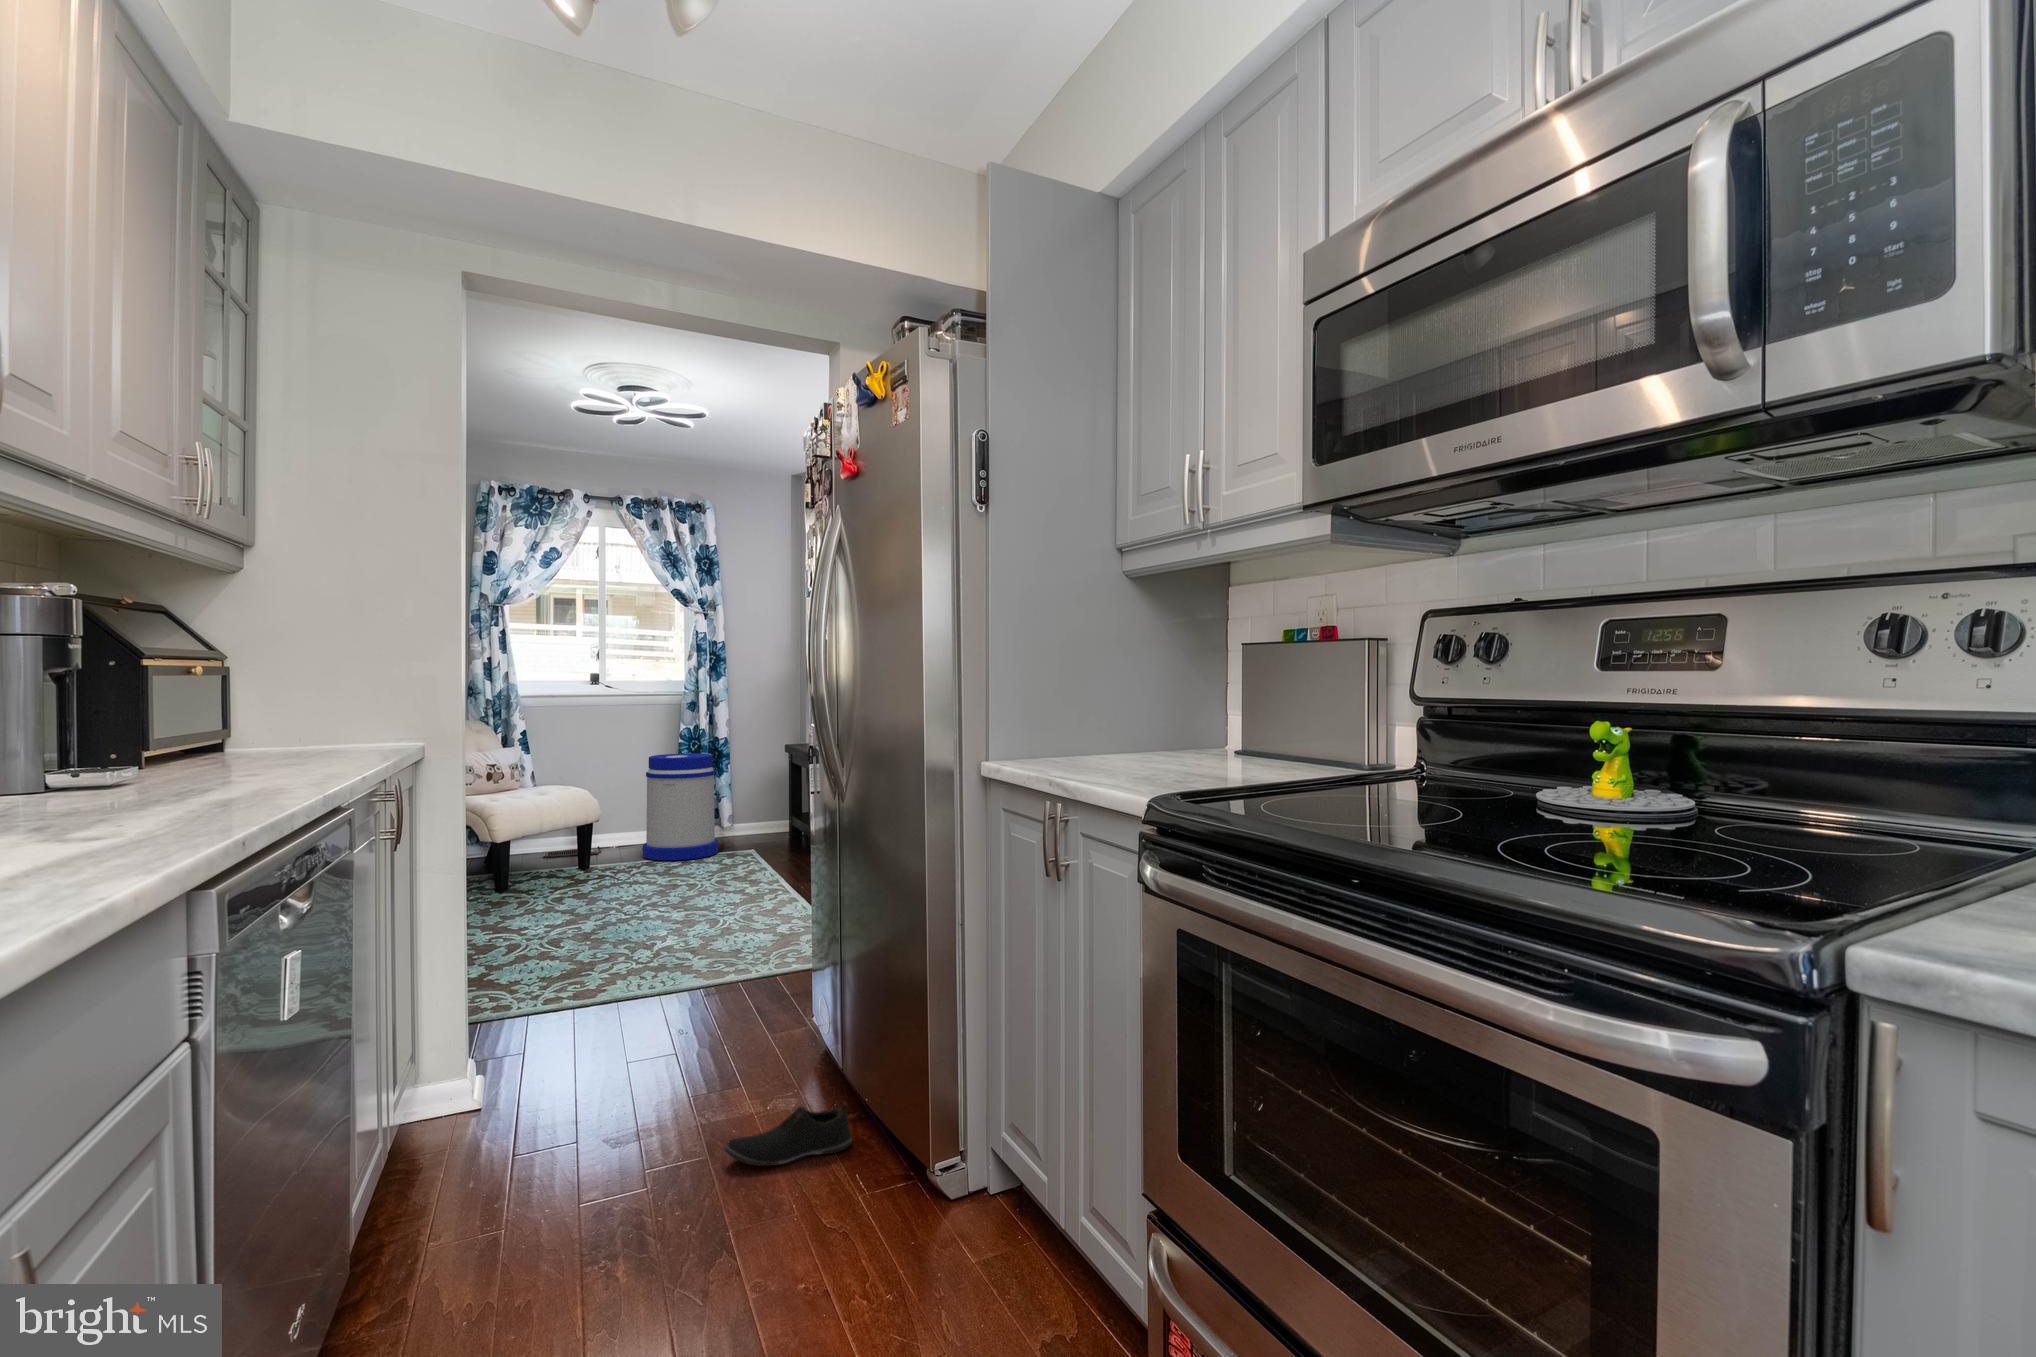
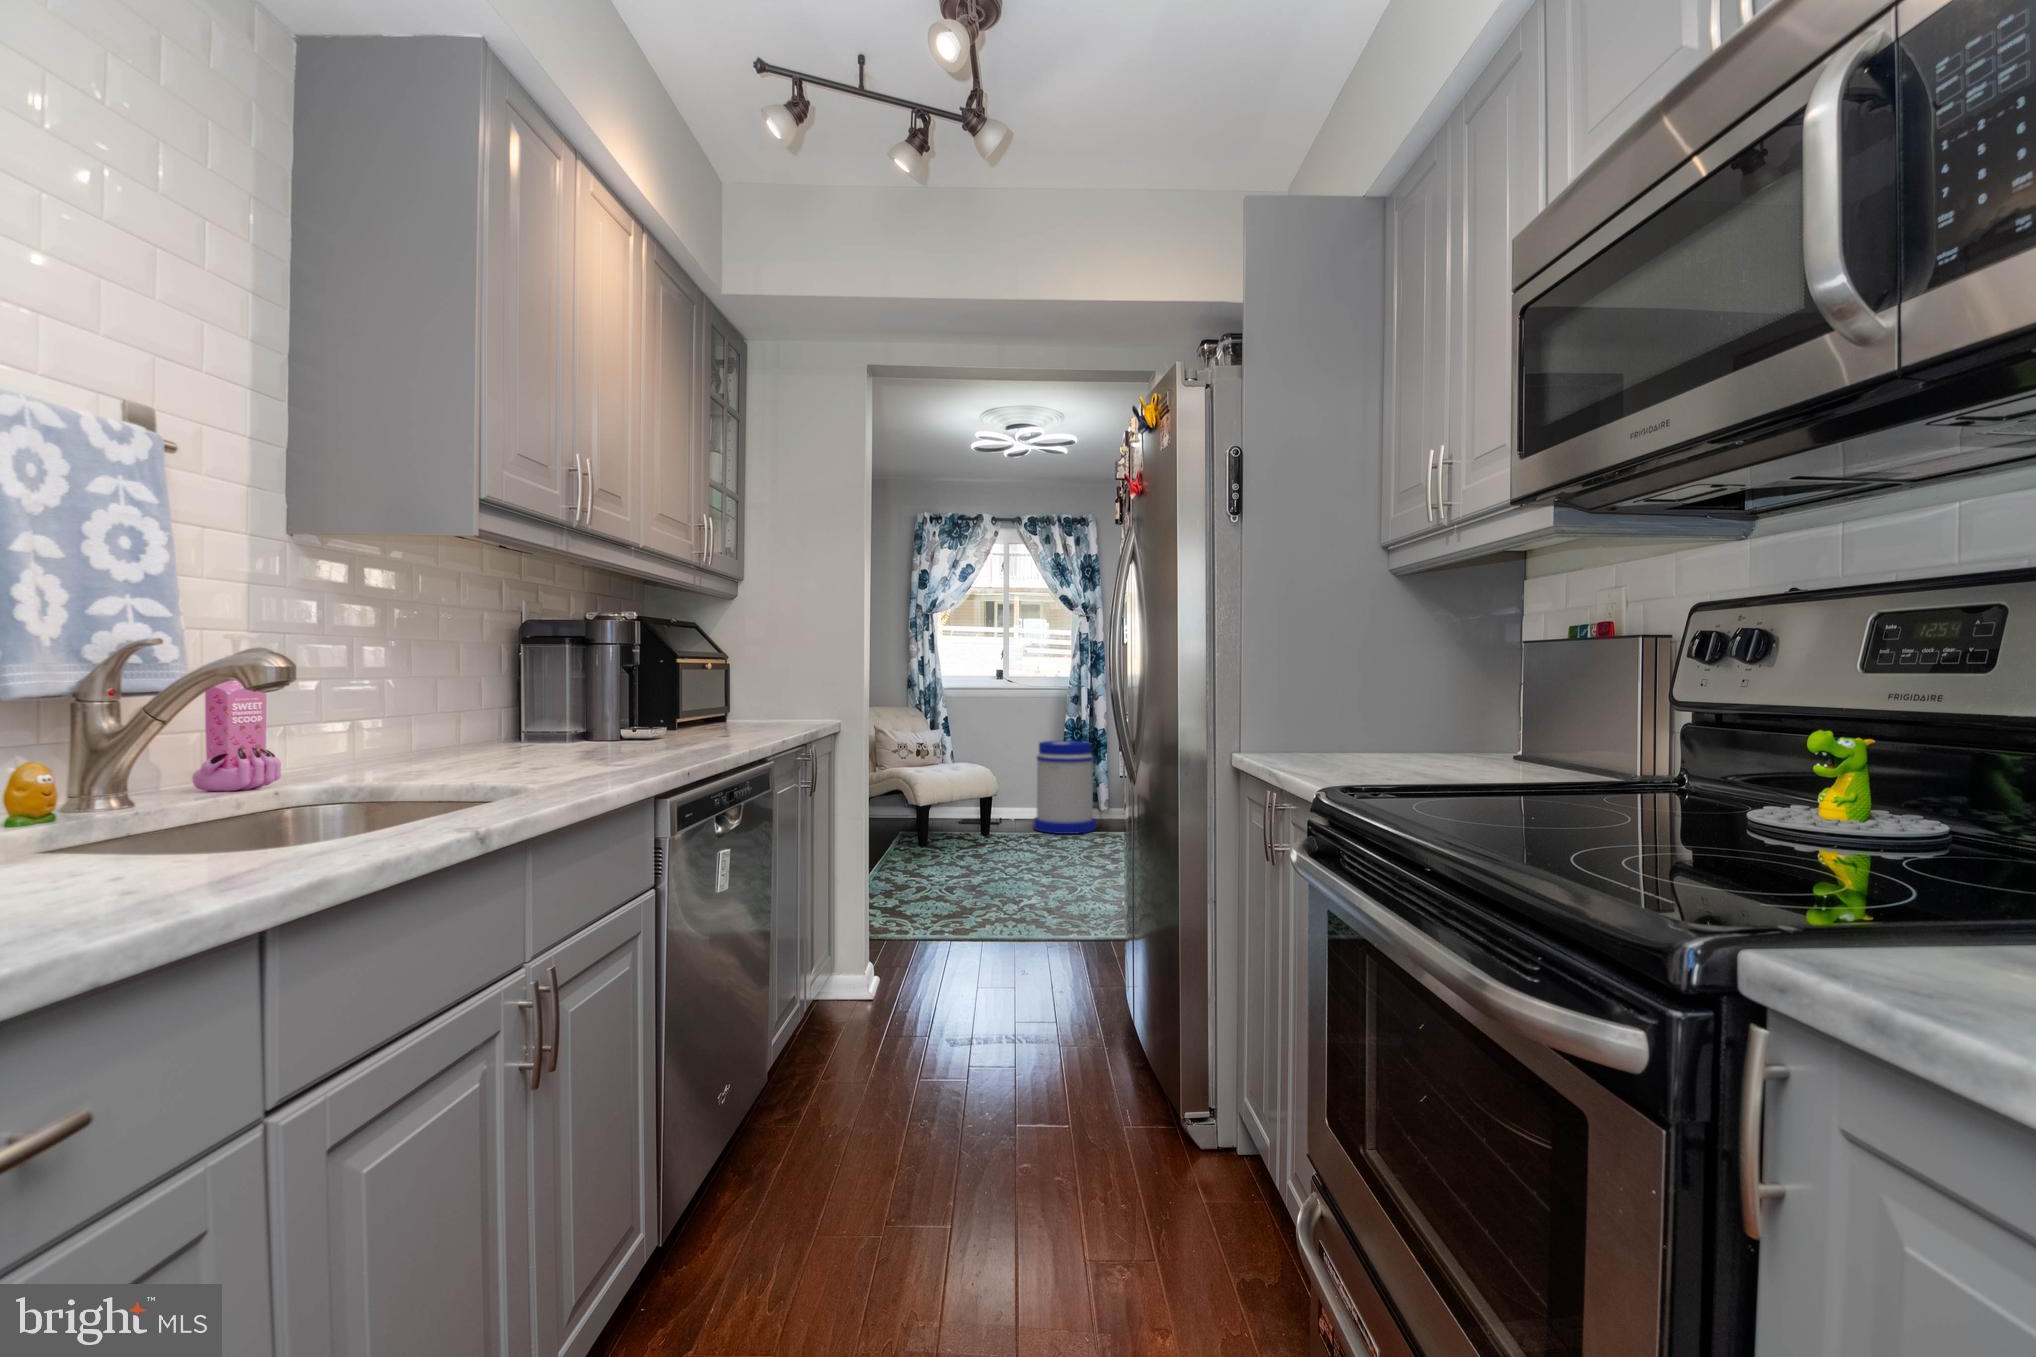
shoe: present [725,1102,852,1166] -> none [1025,1044,1131,1090]

